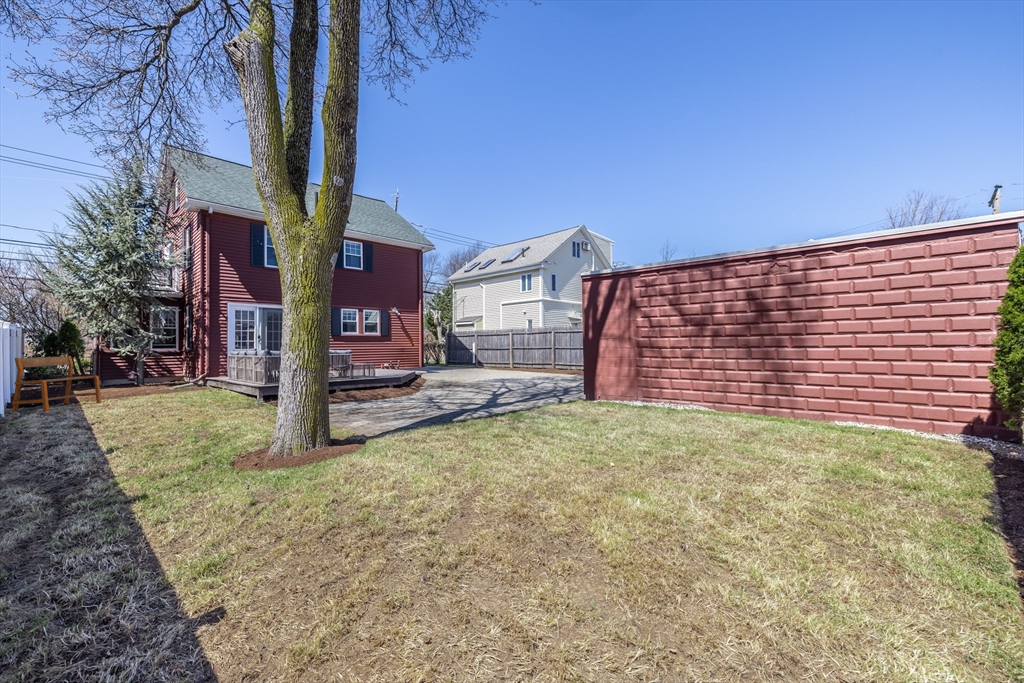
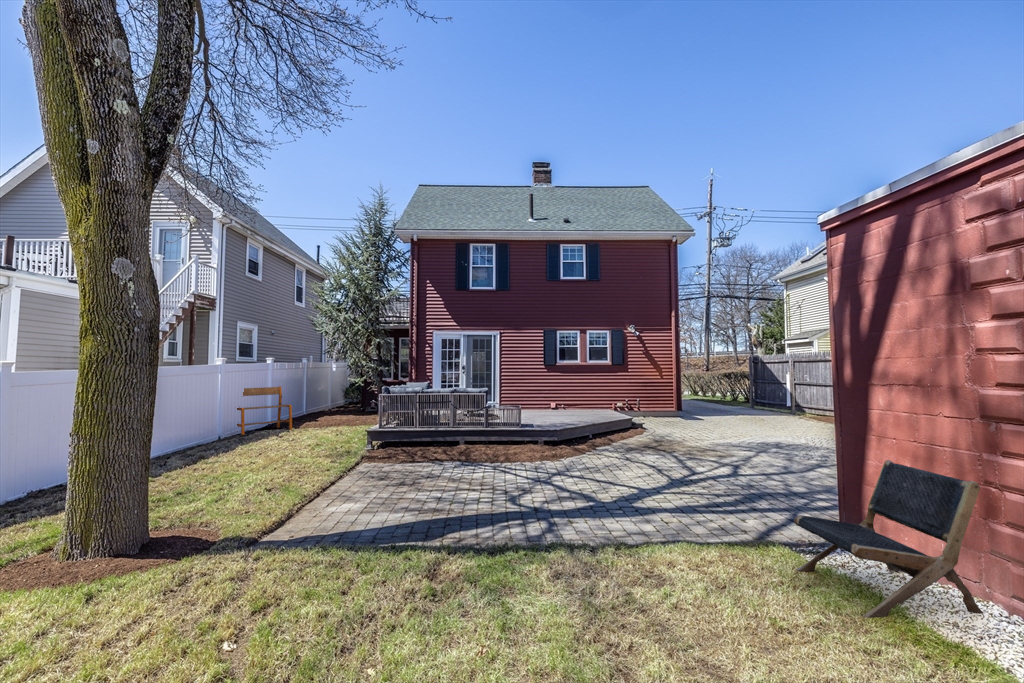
lounge chair: none [593,362,637,404] -> present [794,460,983,618]

